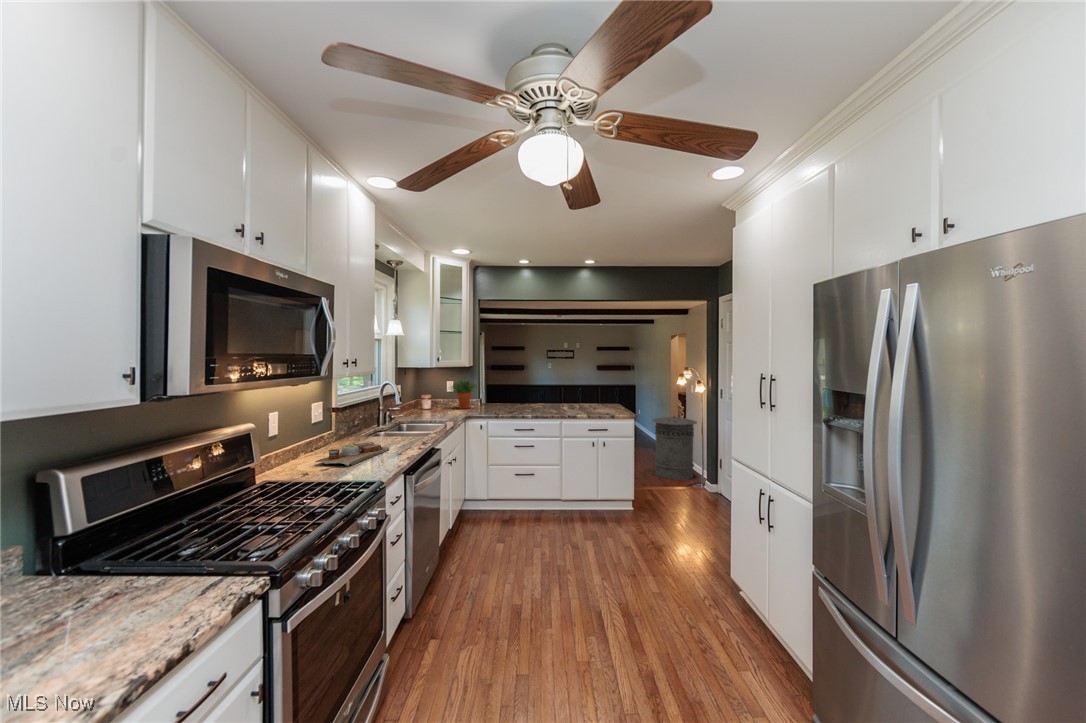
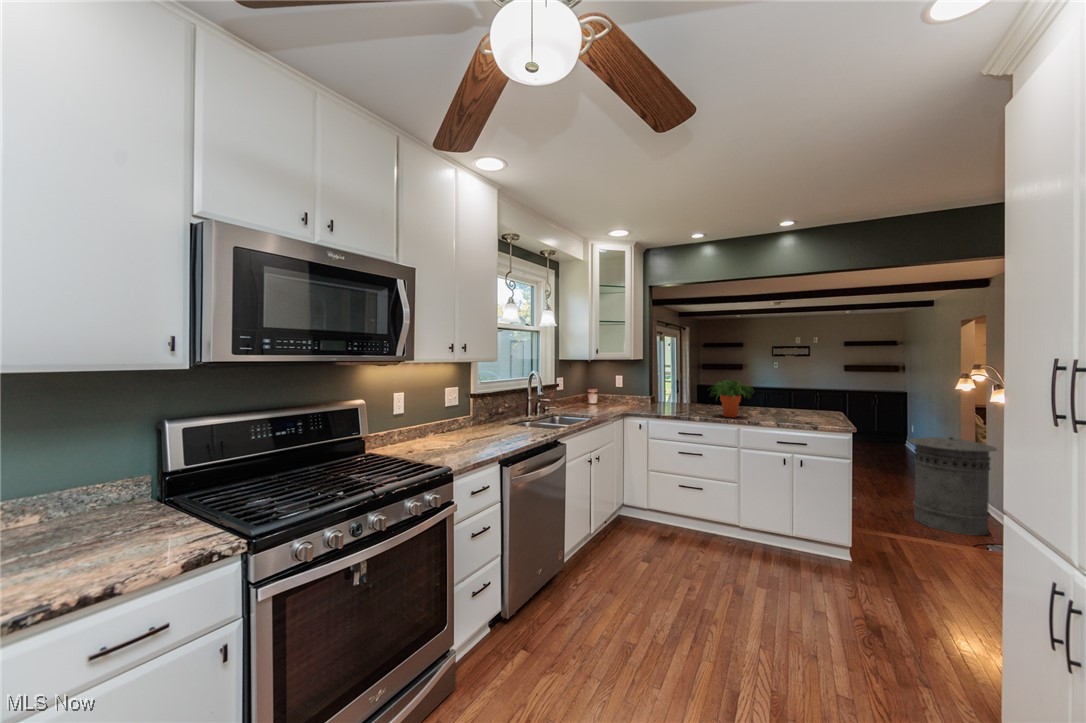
potted plant: present [452,380,476,409] -> present [711,380,749,417]
cutting board: present [315,442,389,466] -> none [431,428,506,447]

